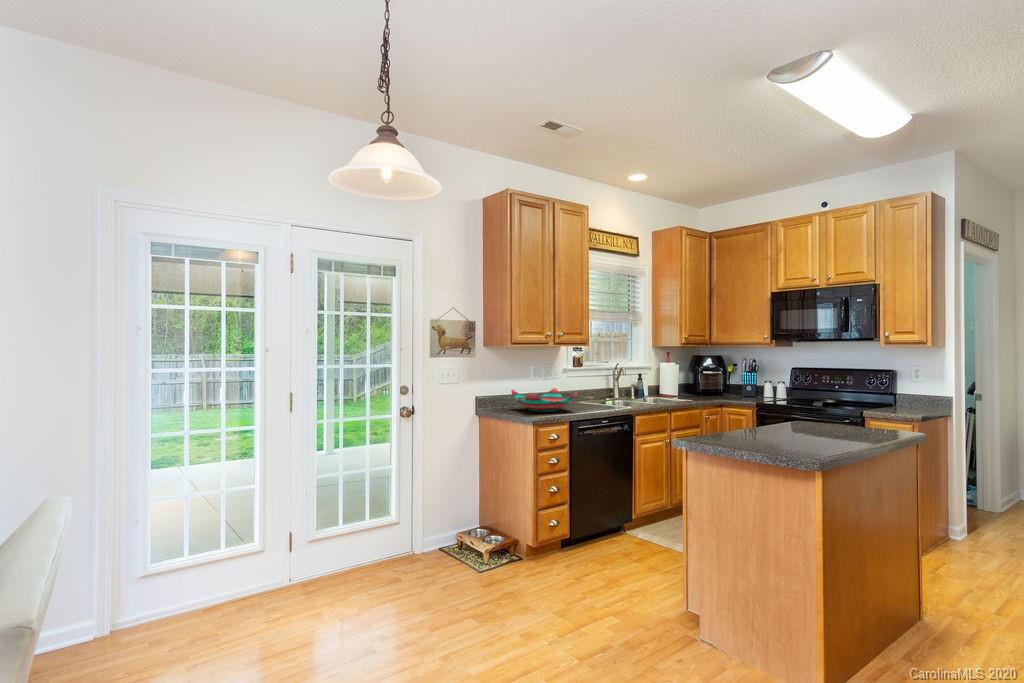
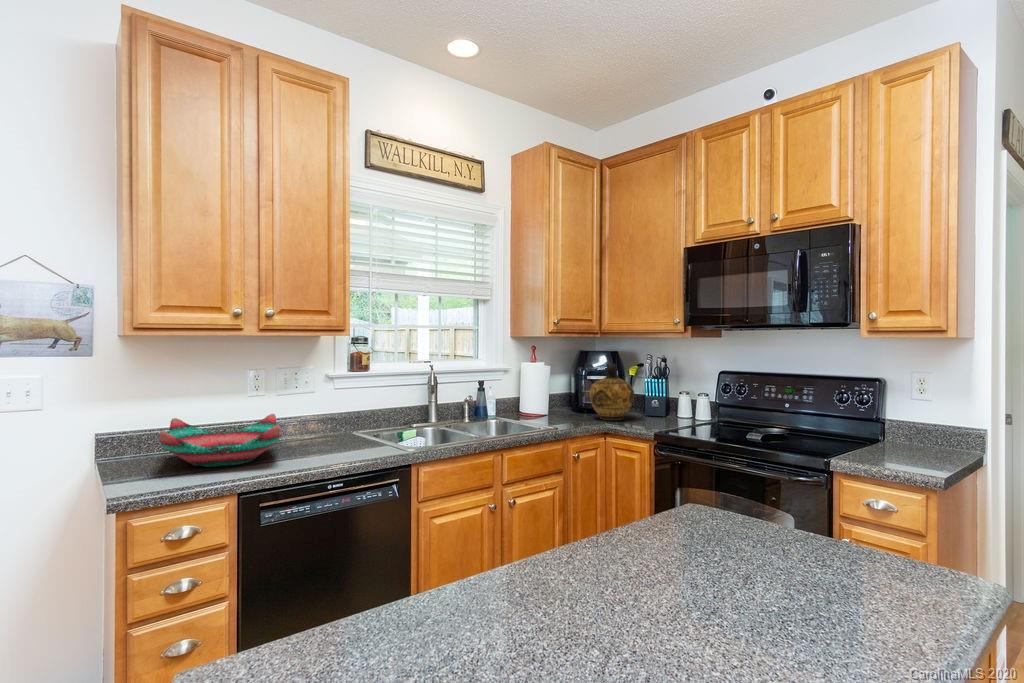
ceramic jug: none [707,363,736,398] -> present [589,364,634,420]

